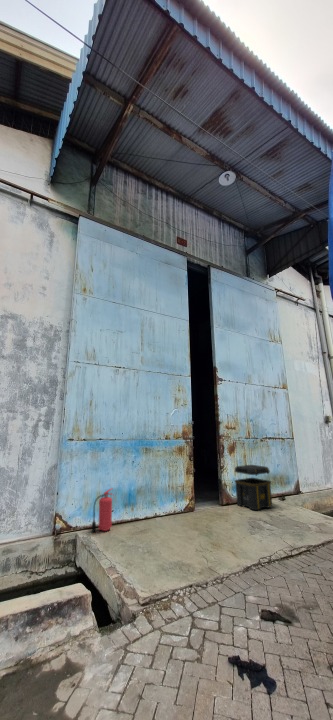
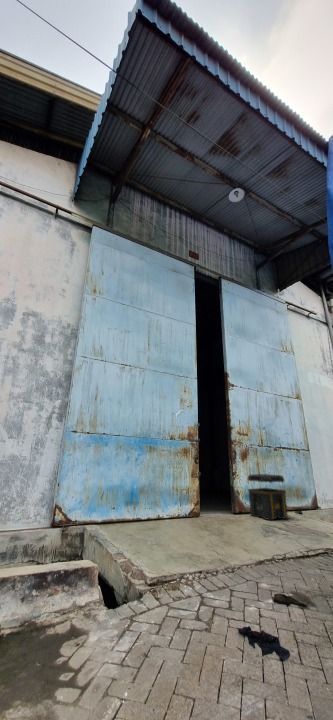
fire extinguisher: present [92,489,112,532] -> none [100,485,123,528]

